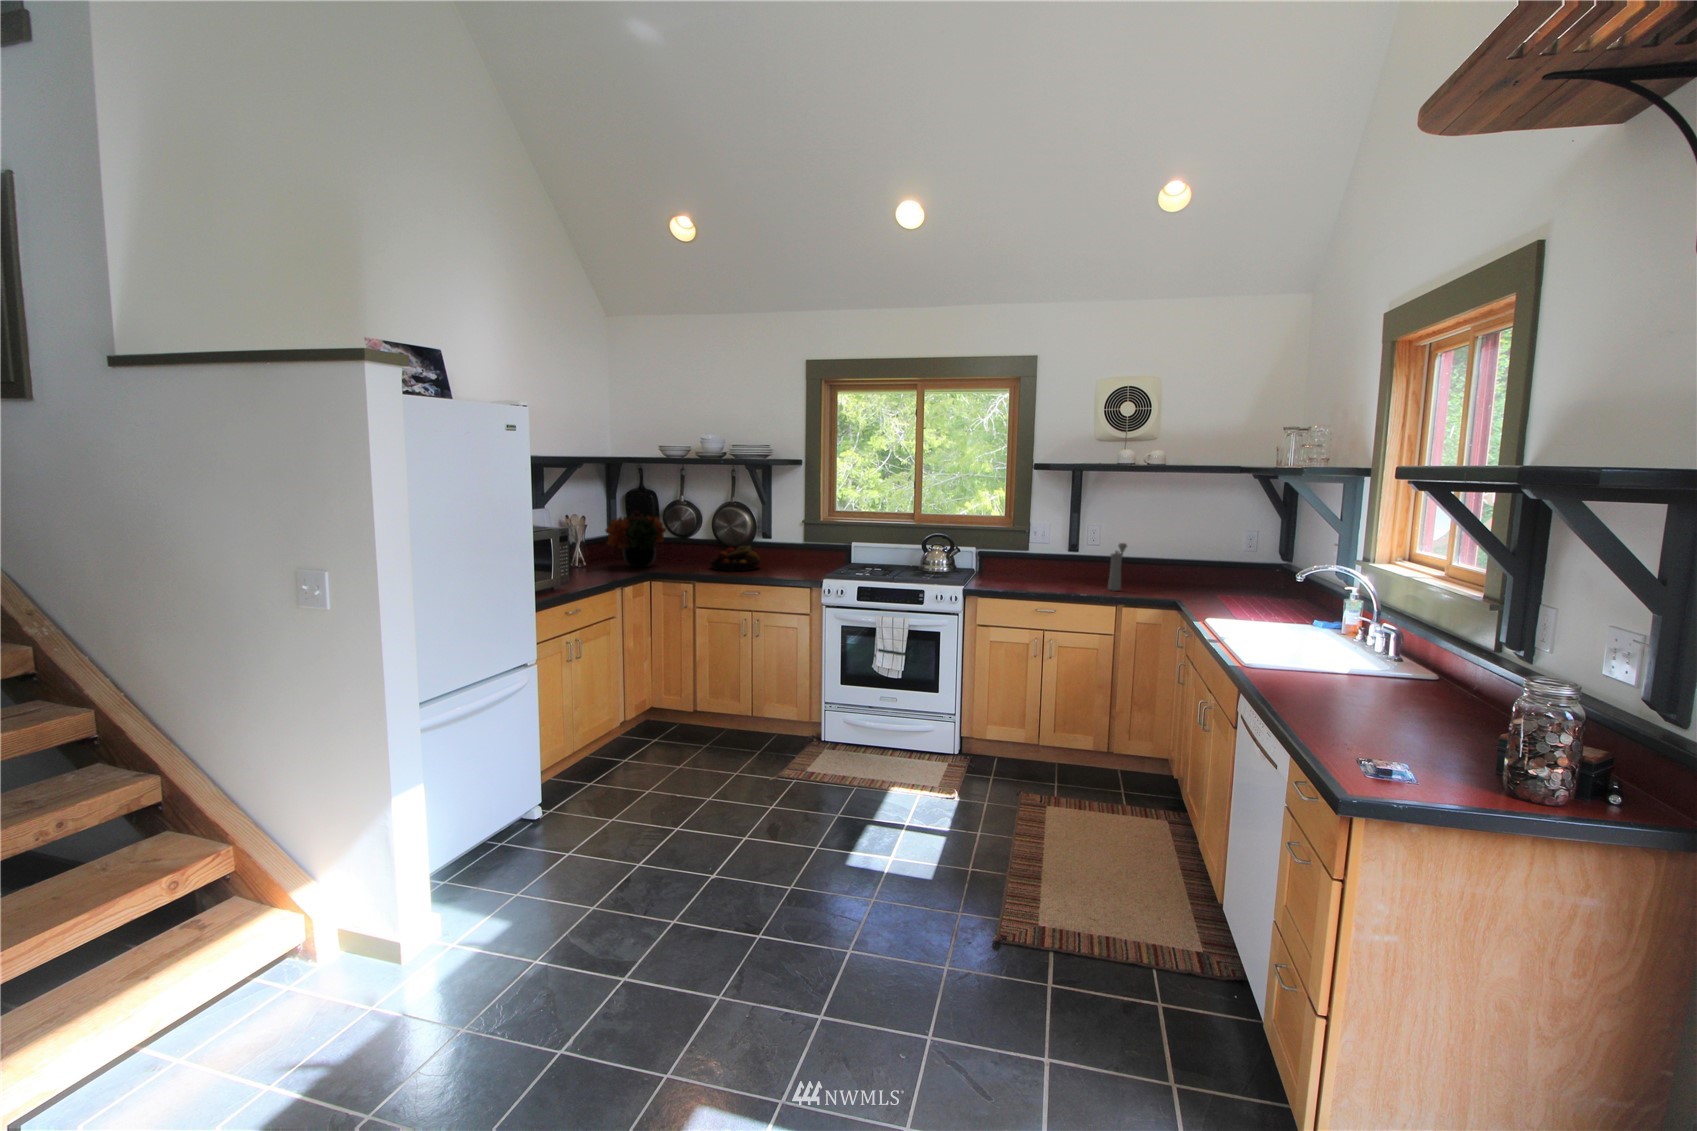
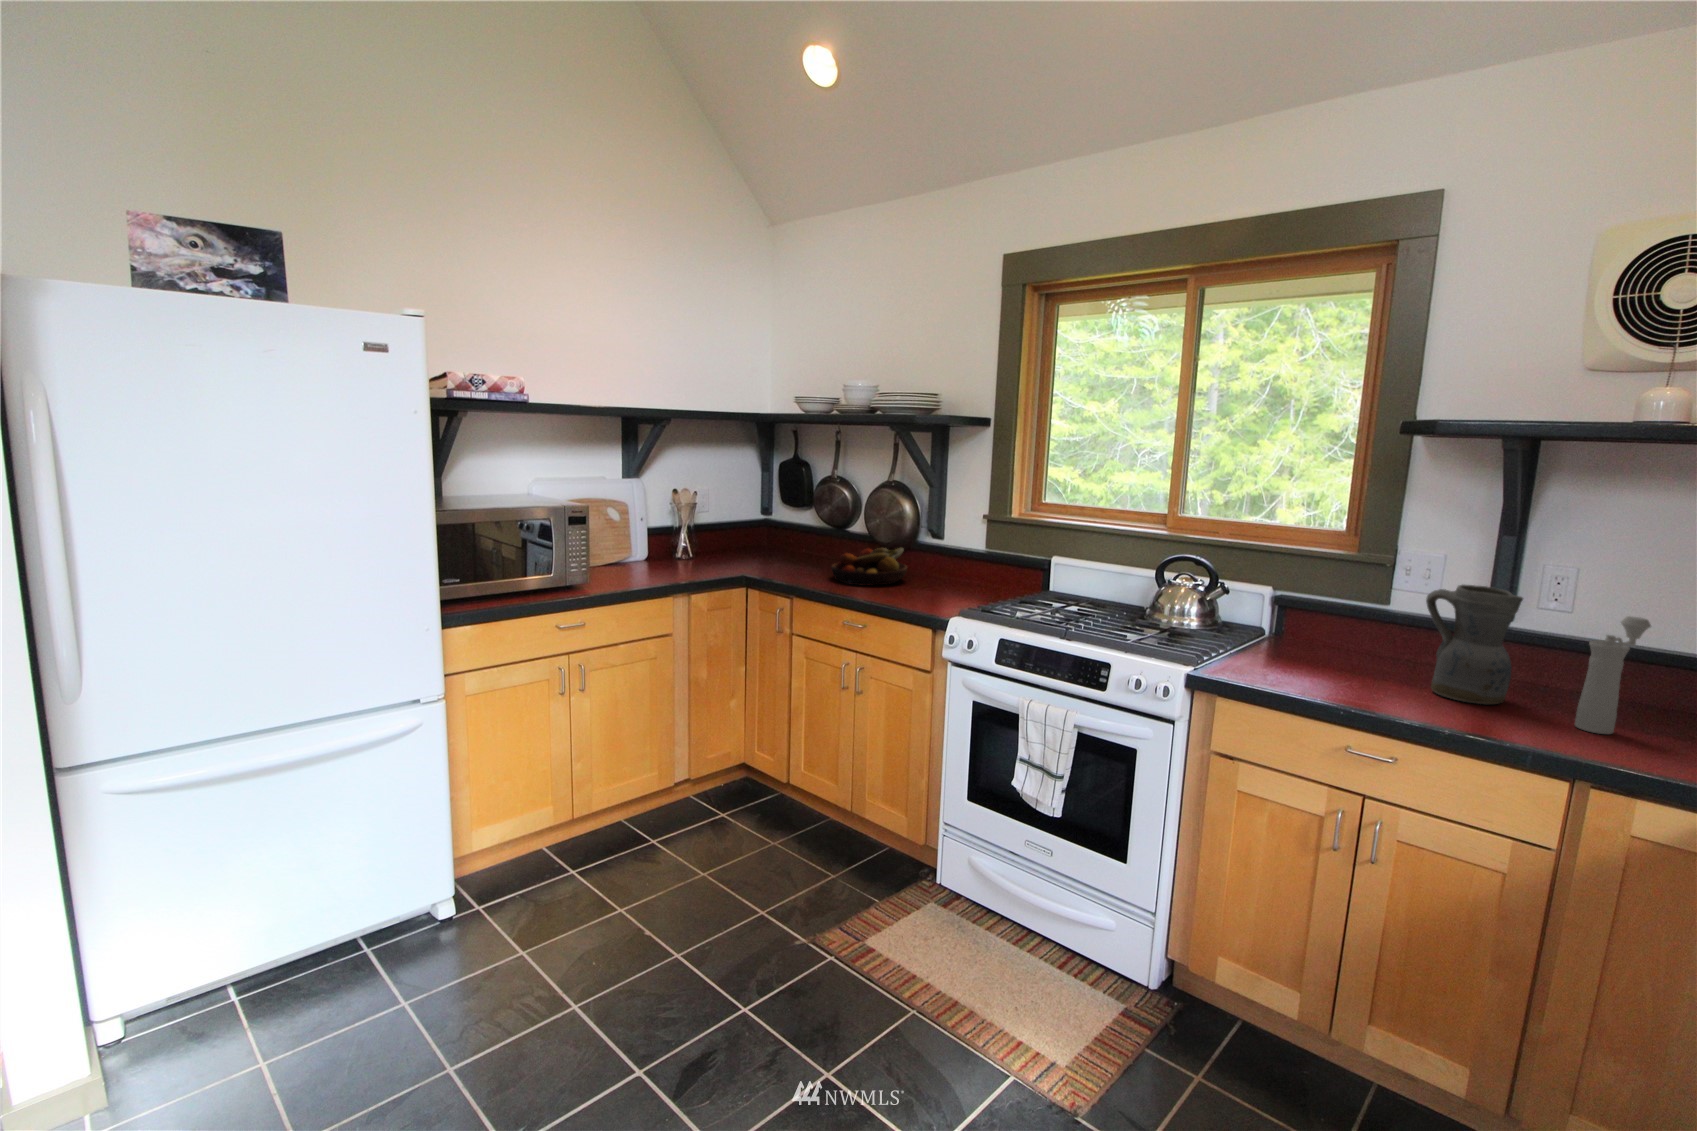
flower arrangement: present [605,512,666,567] -> none [704,487,791,565]
ceramic pitcher: none [1051,536,1086,587] -> present [1426,585,1523,704]

